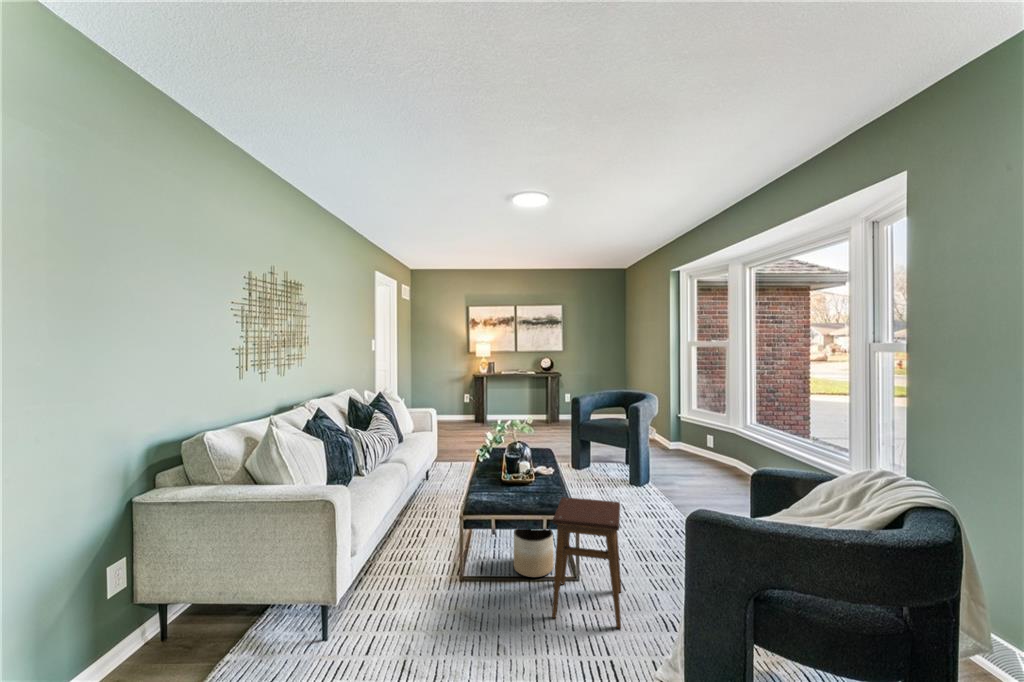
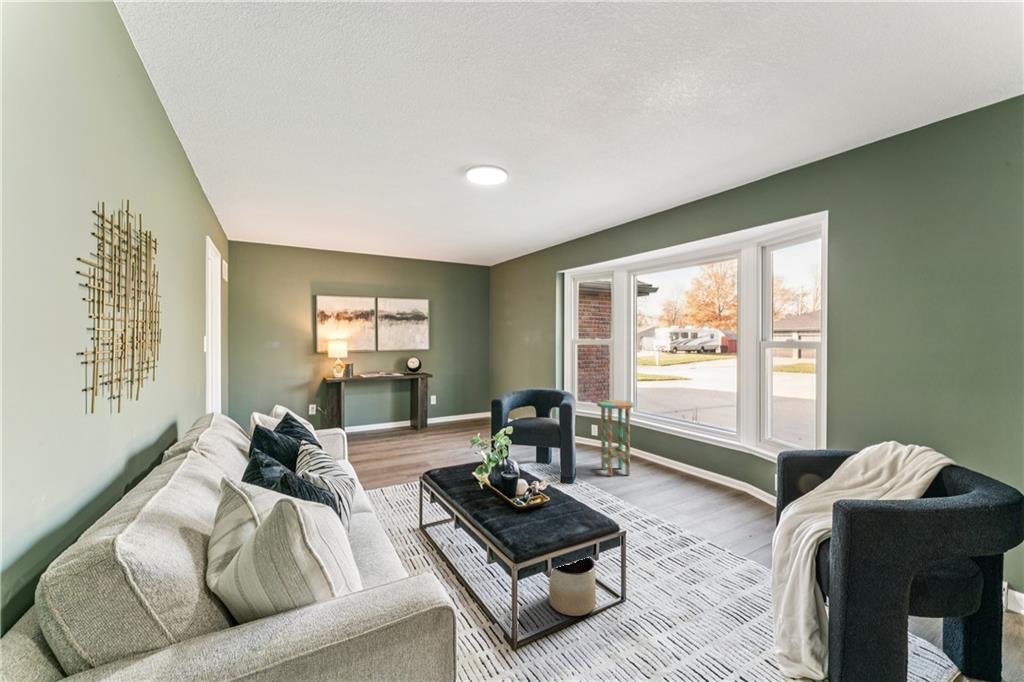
side table: none [679,406,720,487] -> present [597,400,634,476]
stool: present [552,497,621,628] -> none [614,510,715,657]

